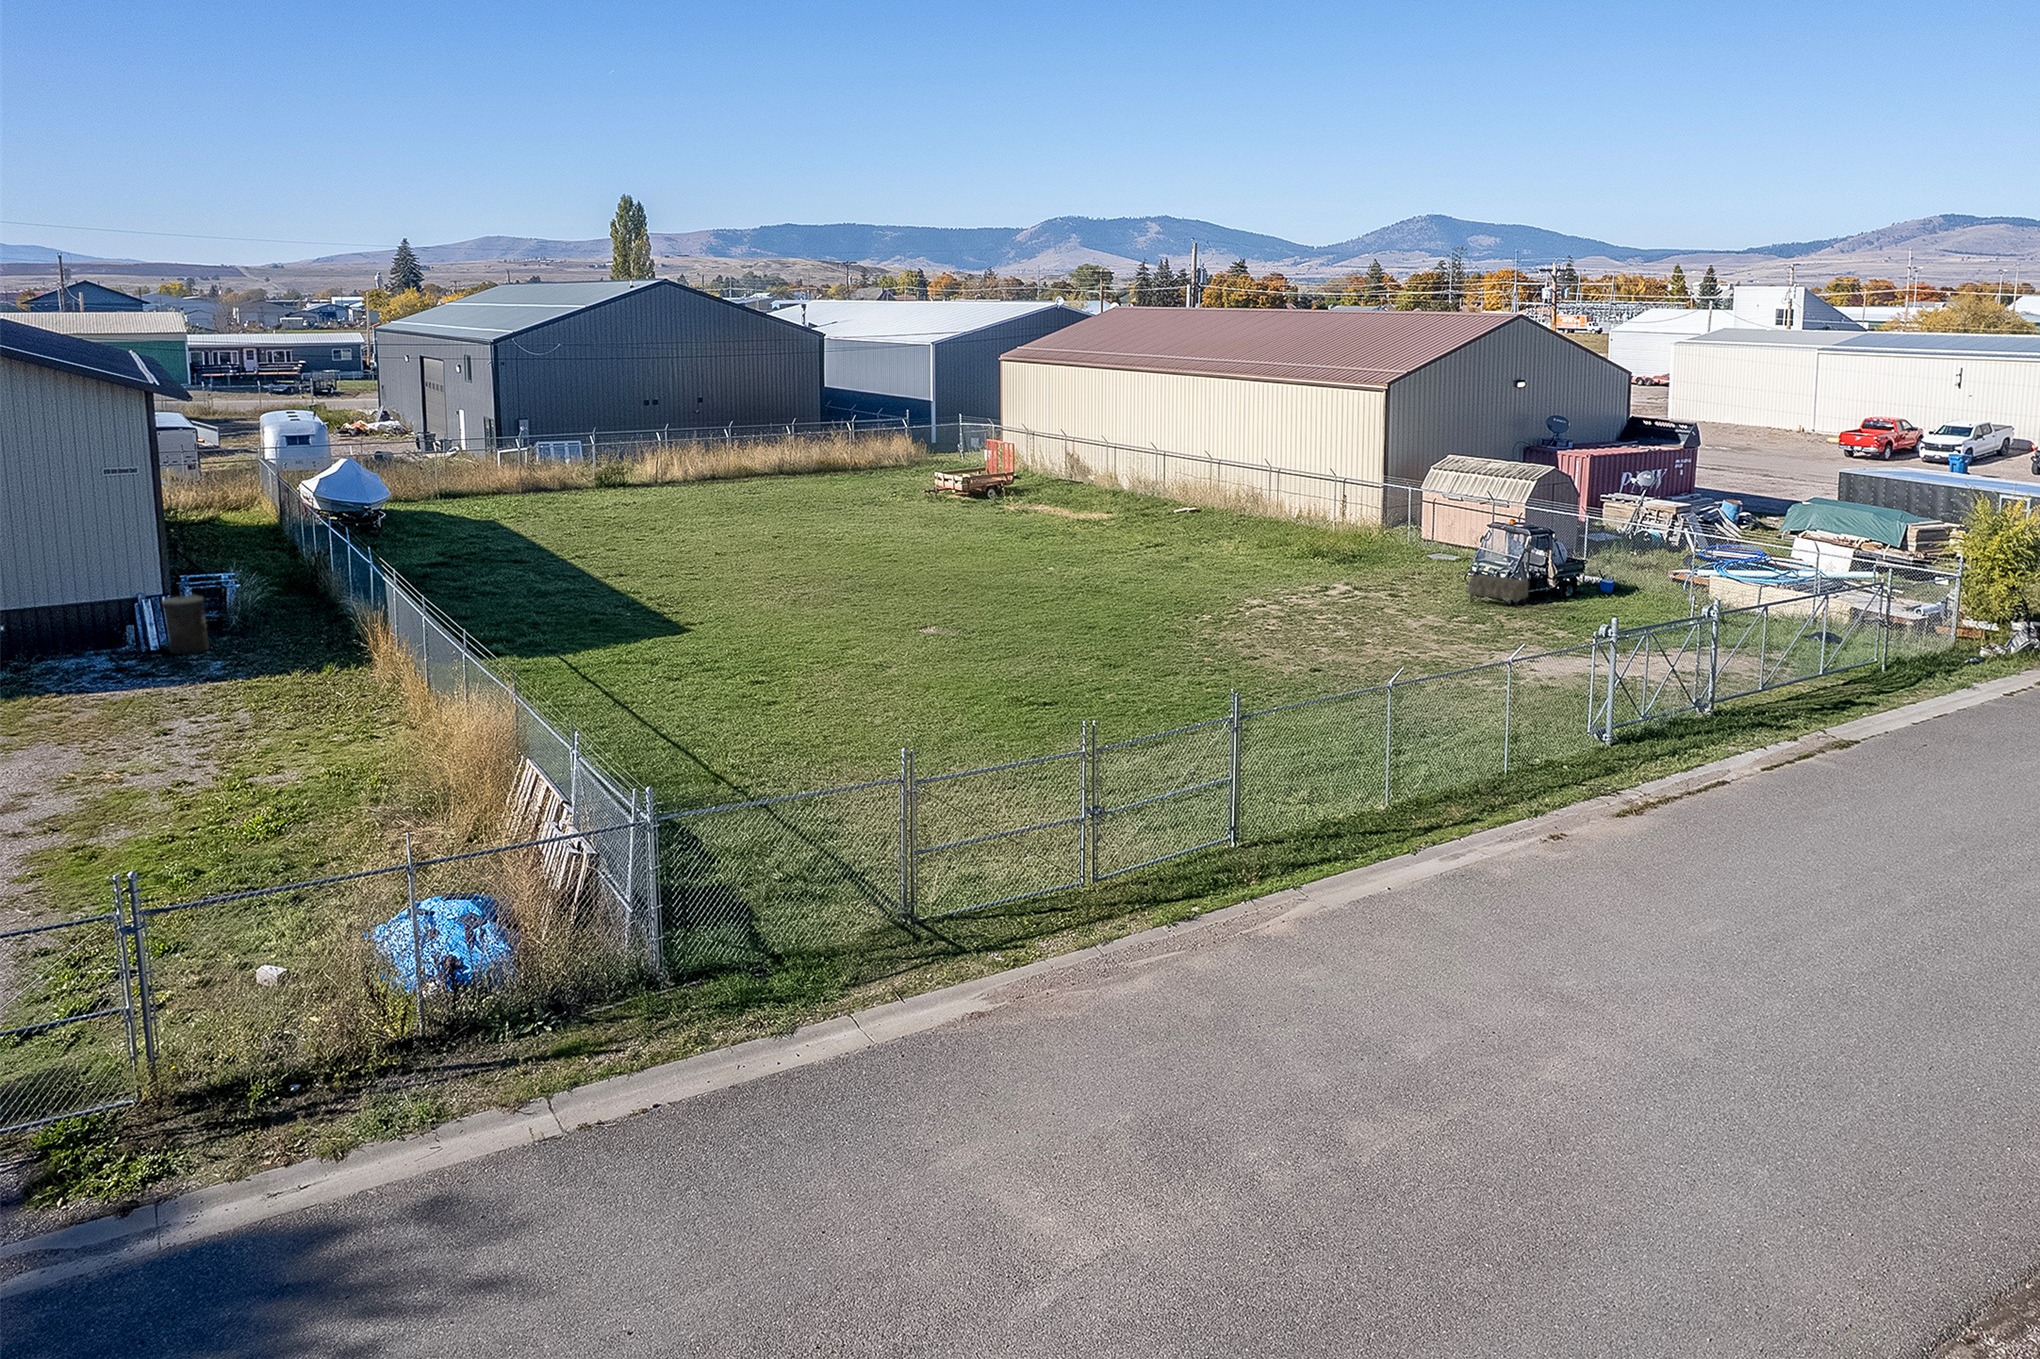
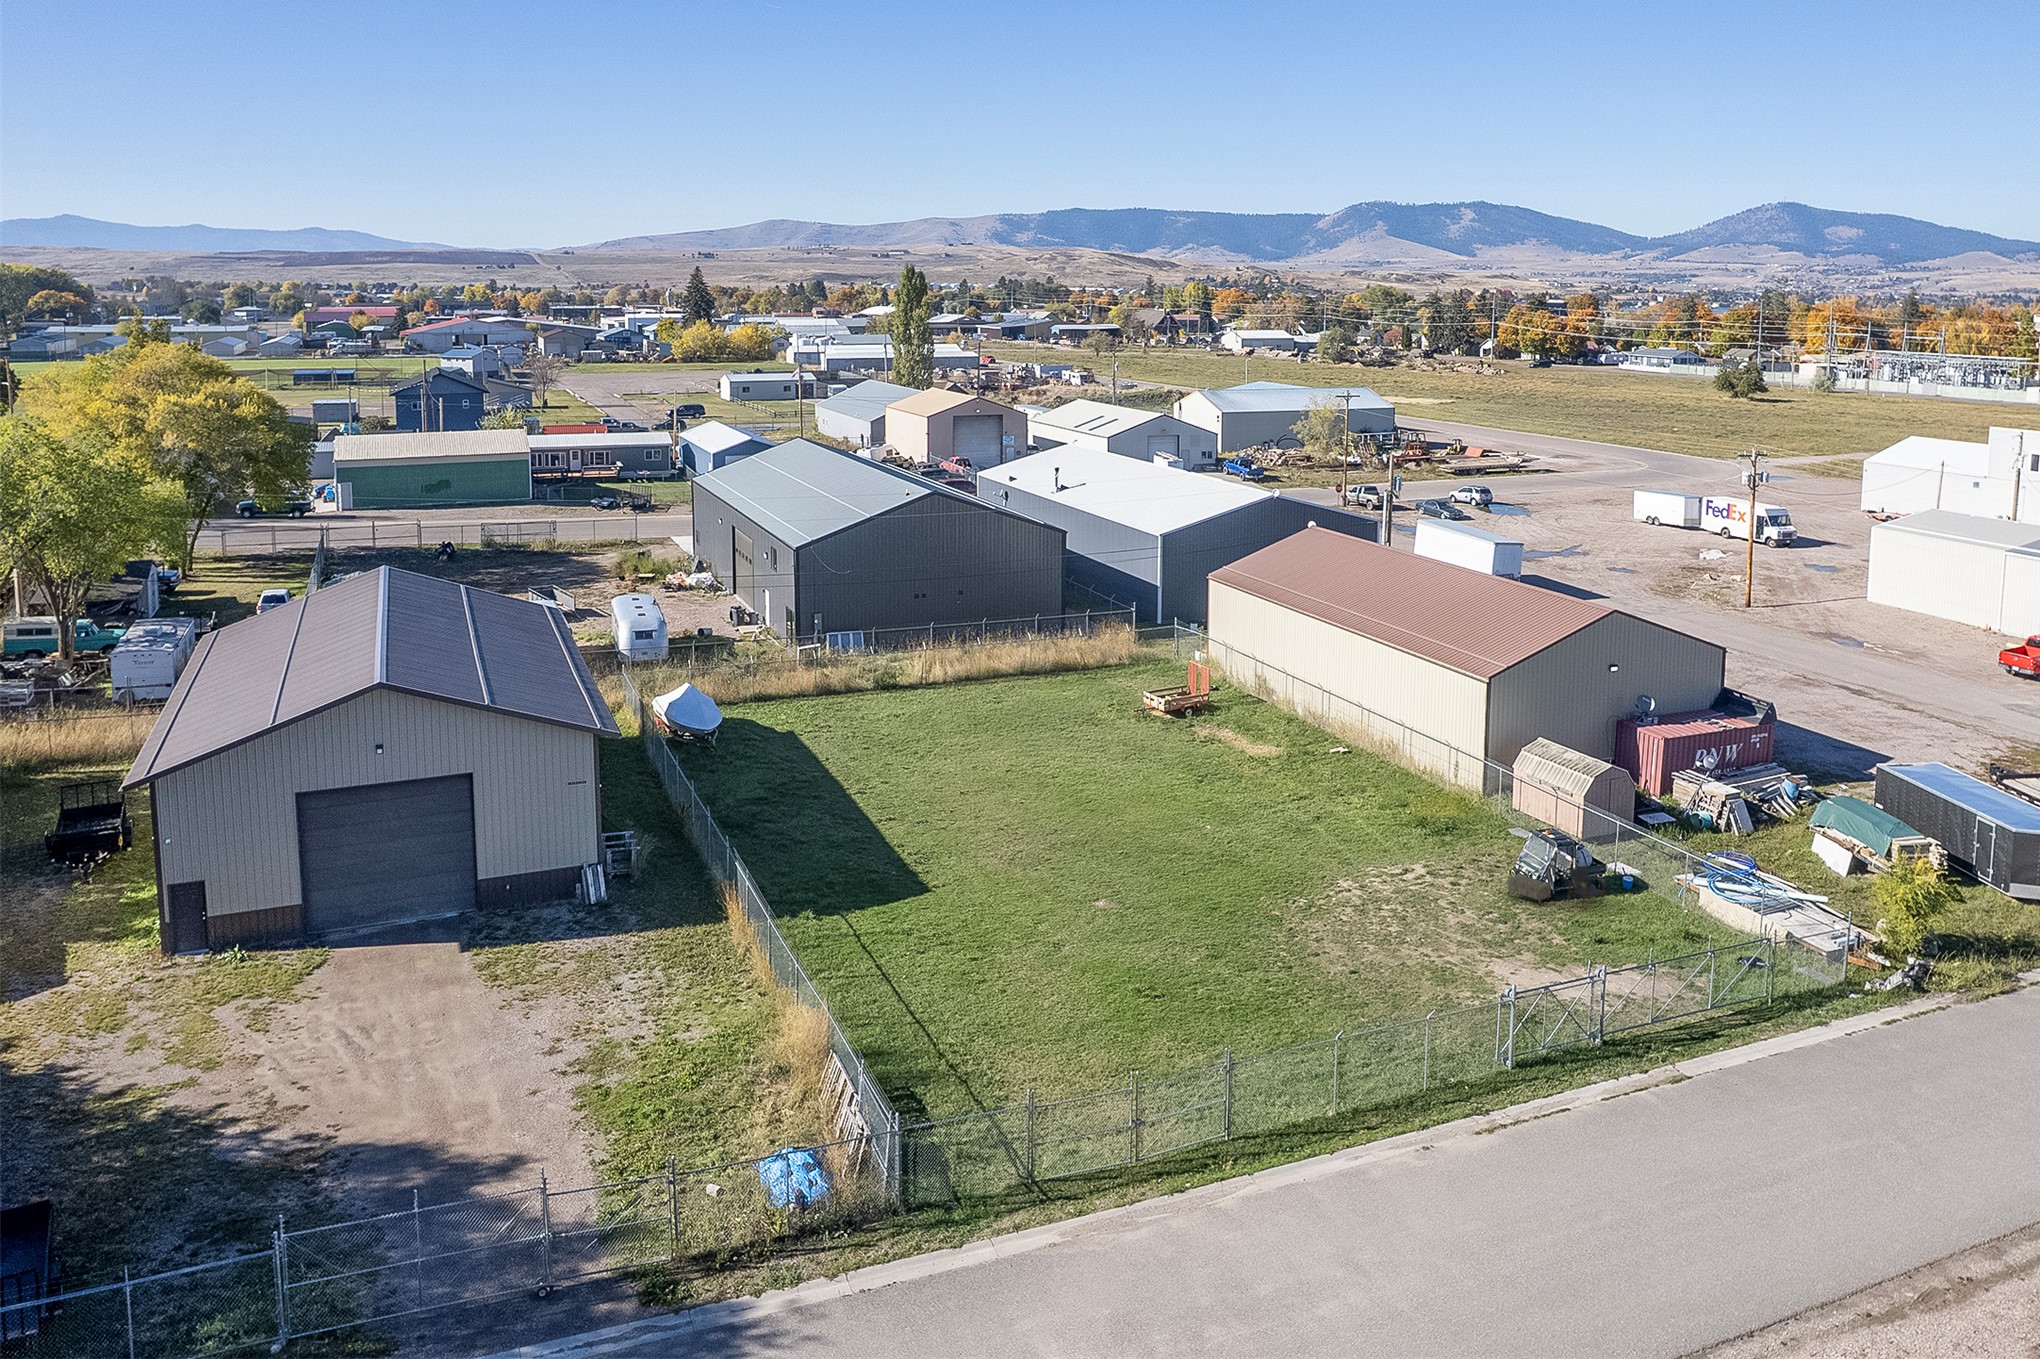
lounge chair: none [1547,558,1597,607] -> present [1569,866,1605,903]
trash can: present [162,594,209,654] -> none [601,864,627,905]

